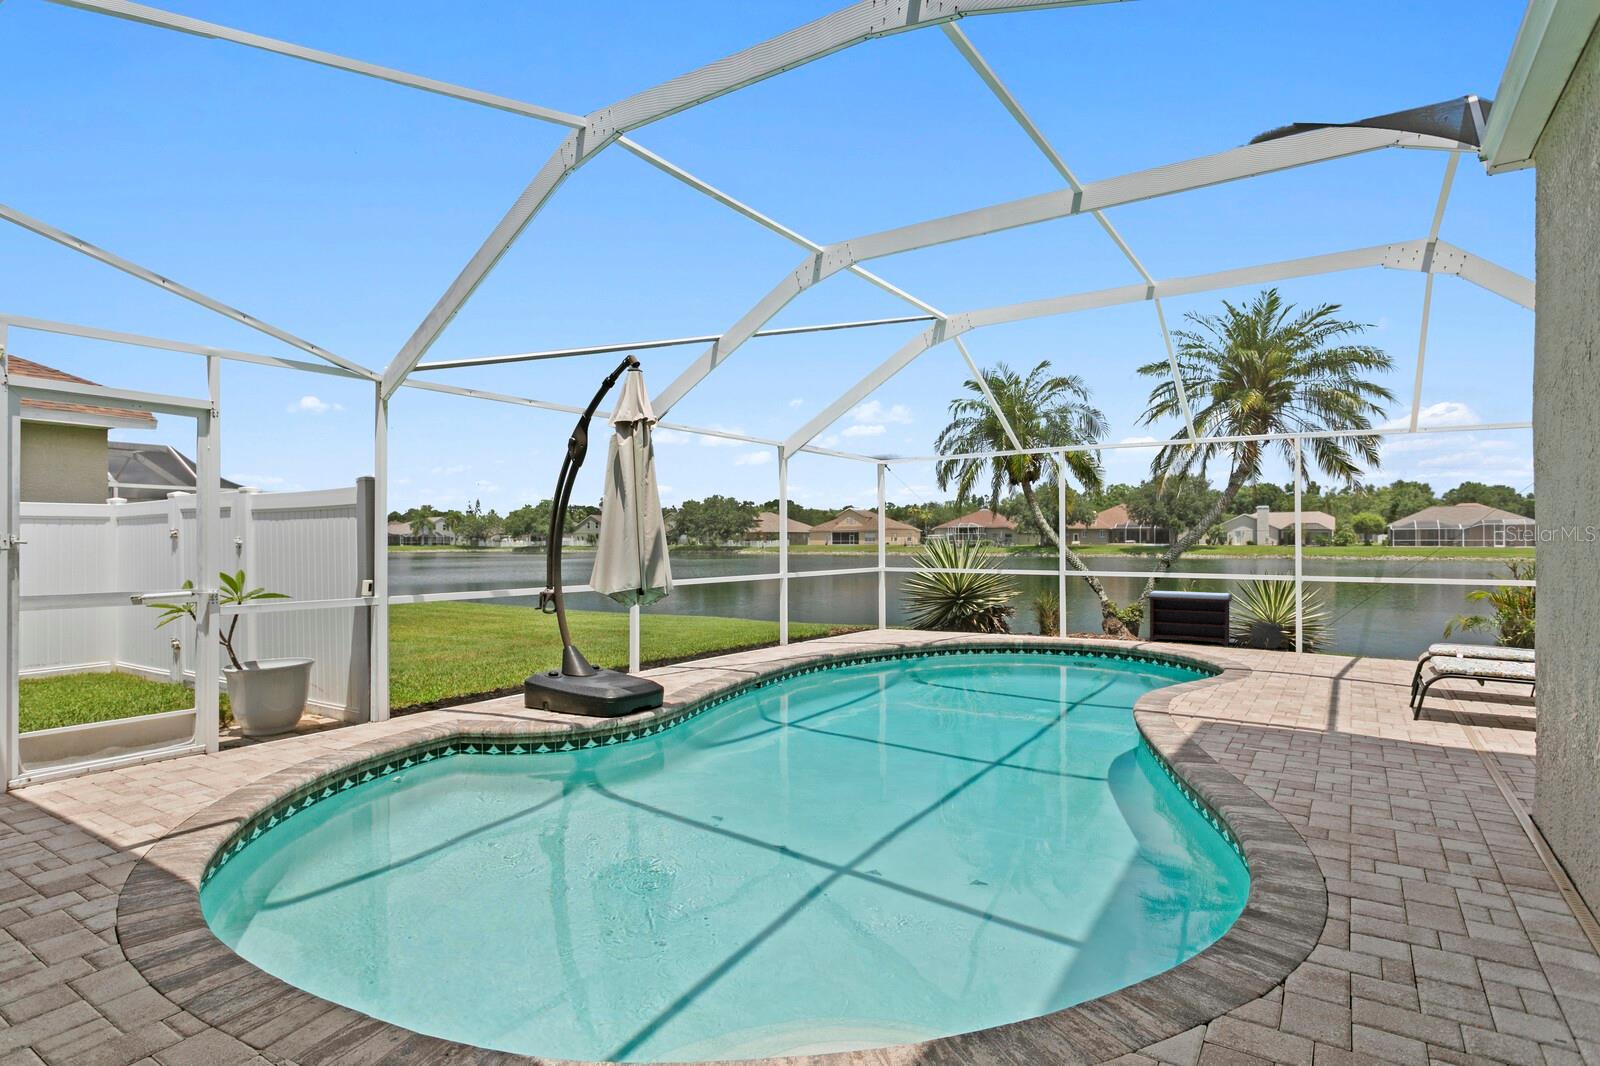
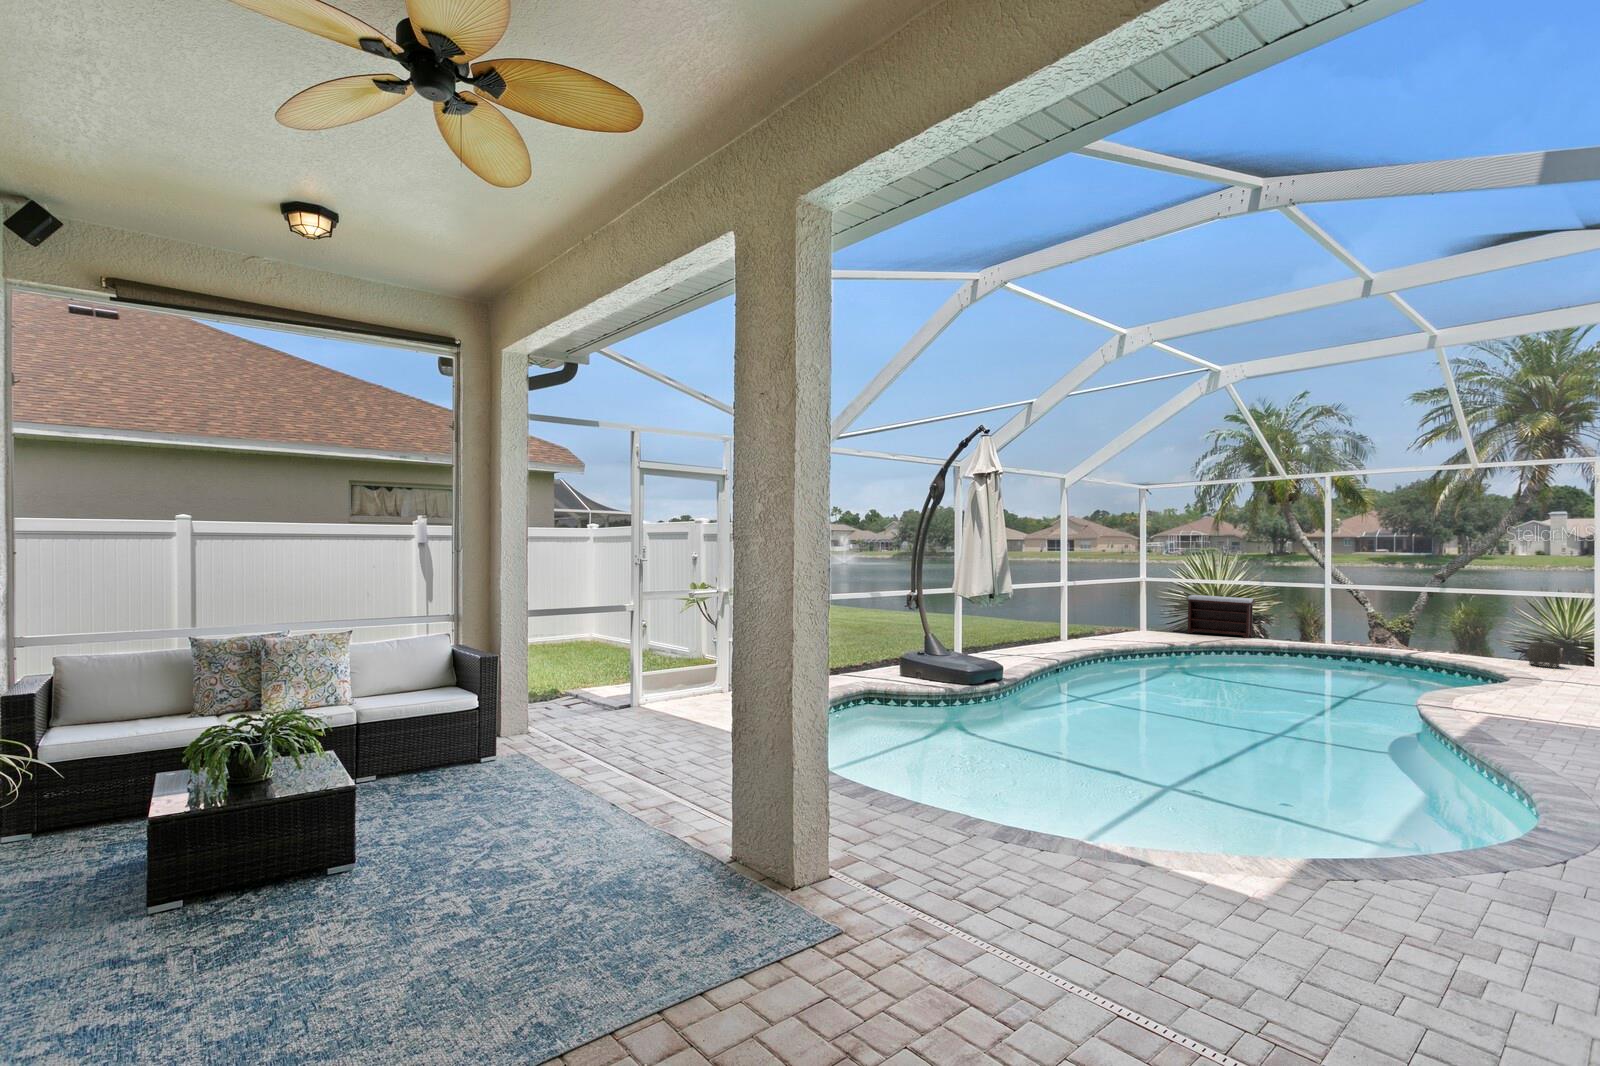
bench: present [1148,591,1232,645] -> present [1186,595,1255,638]

